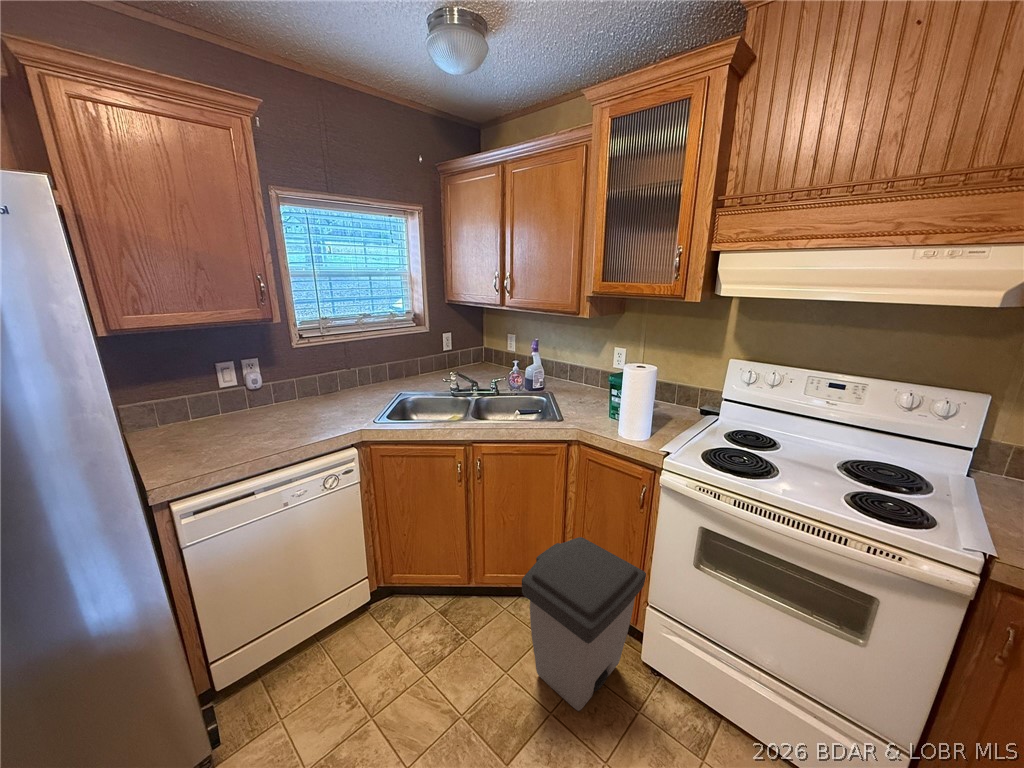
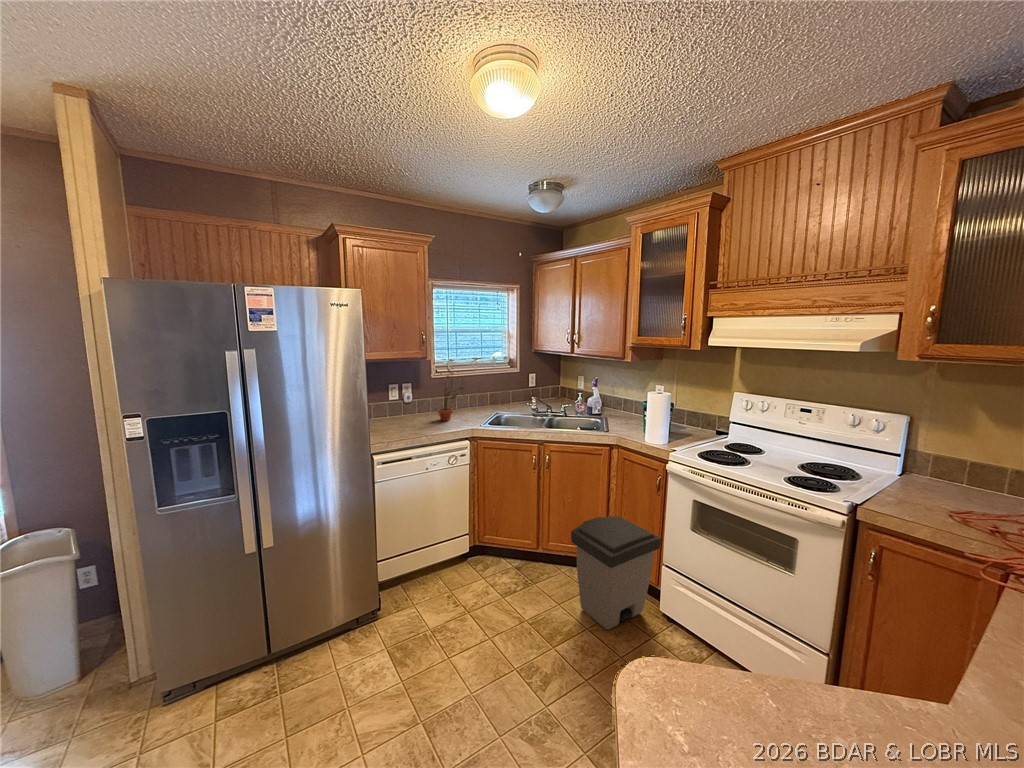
potted plant: none [293,332,344,415] -> present [438,369,464,420]

